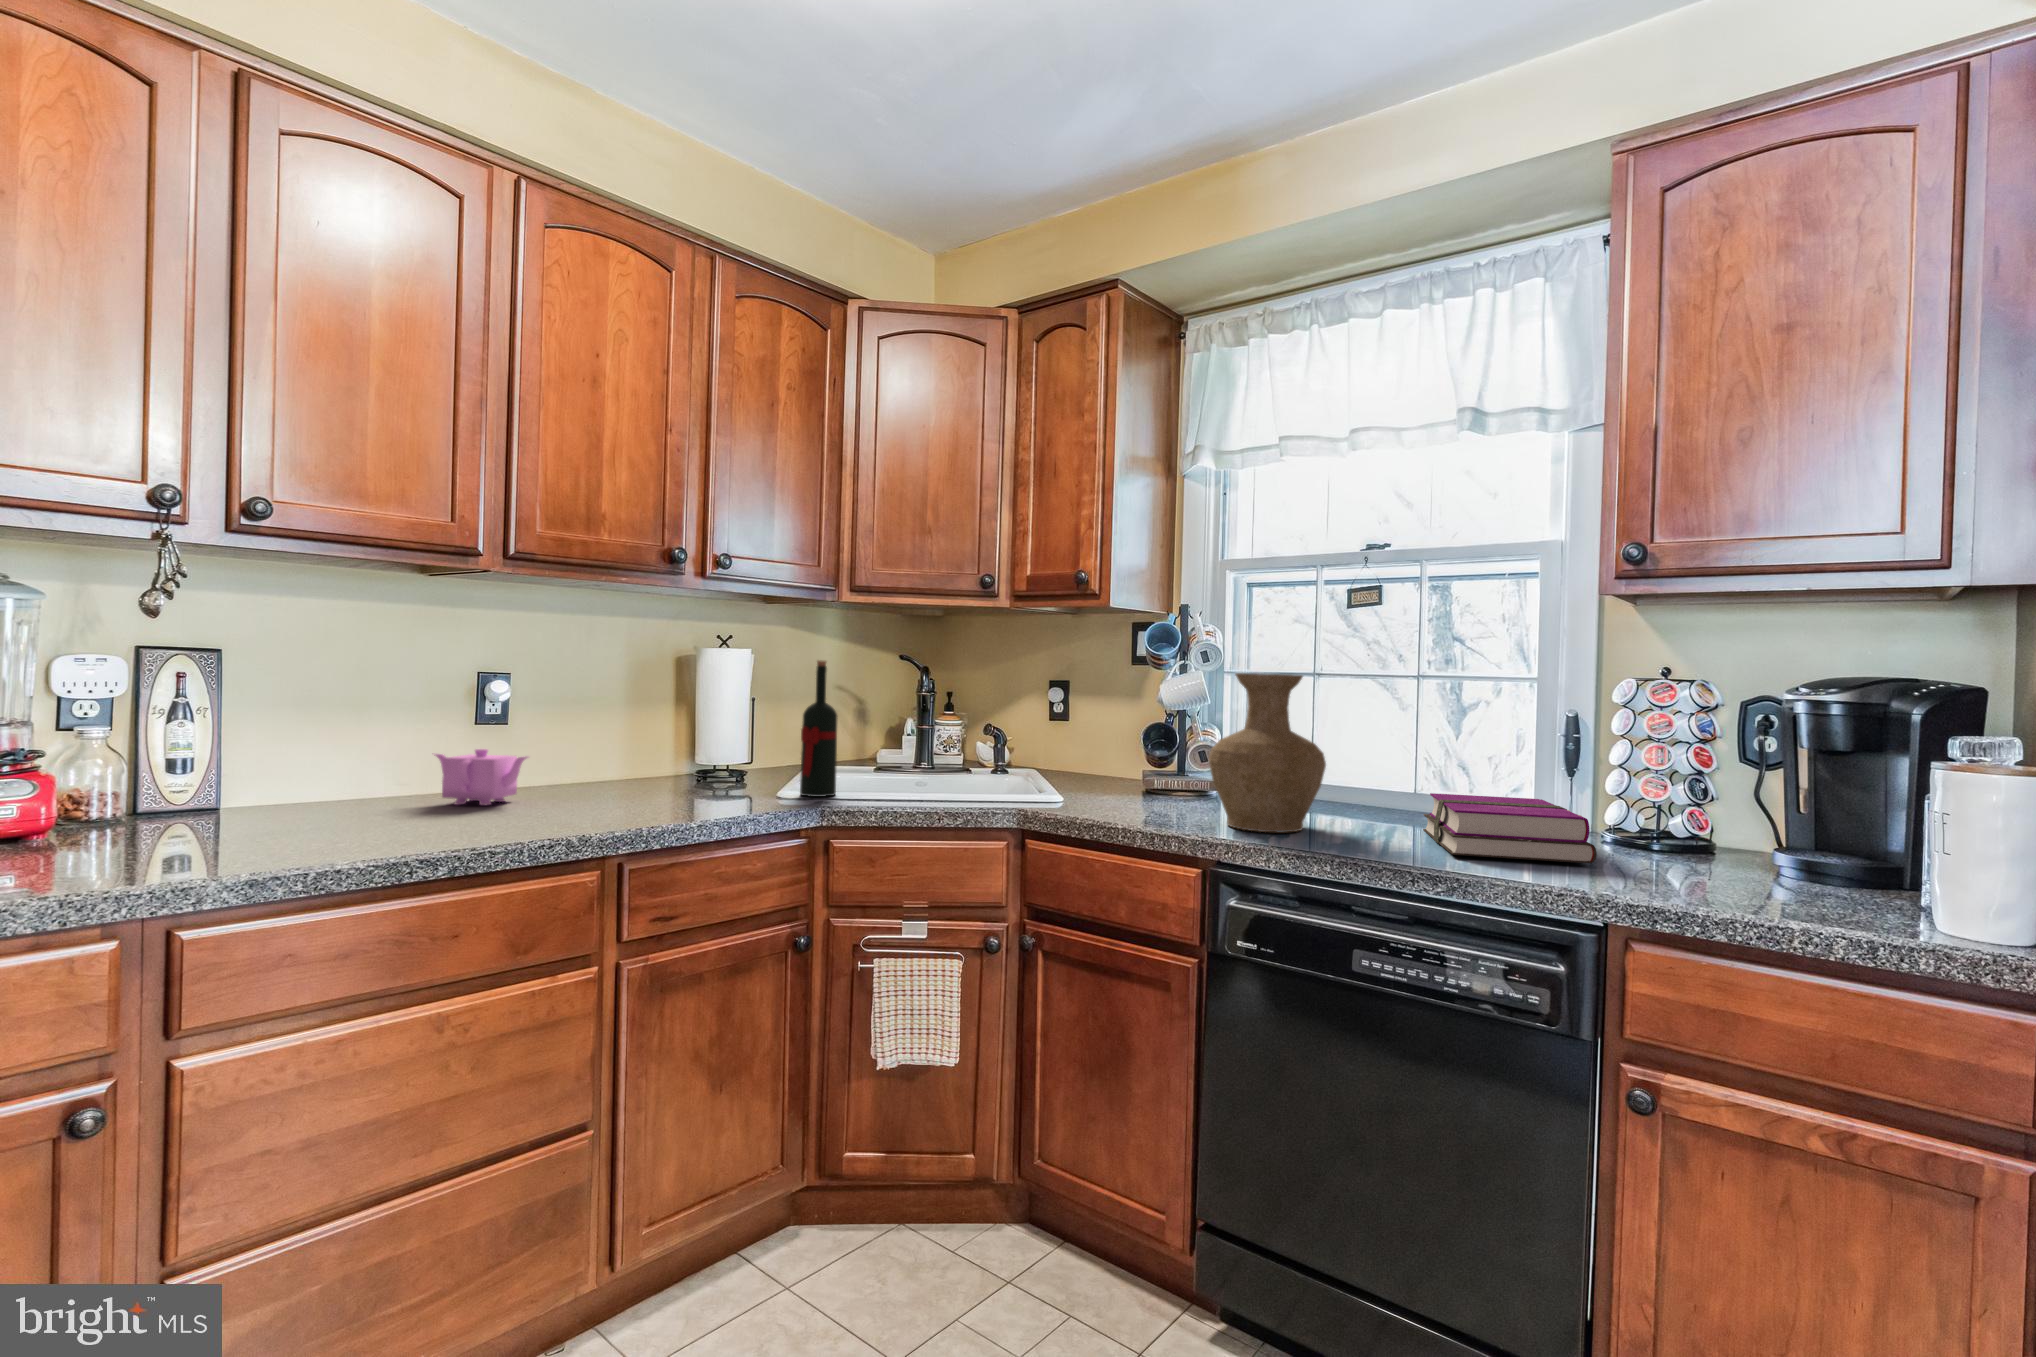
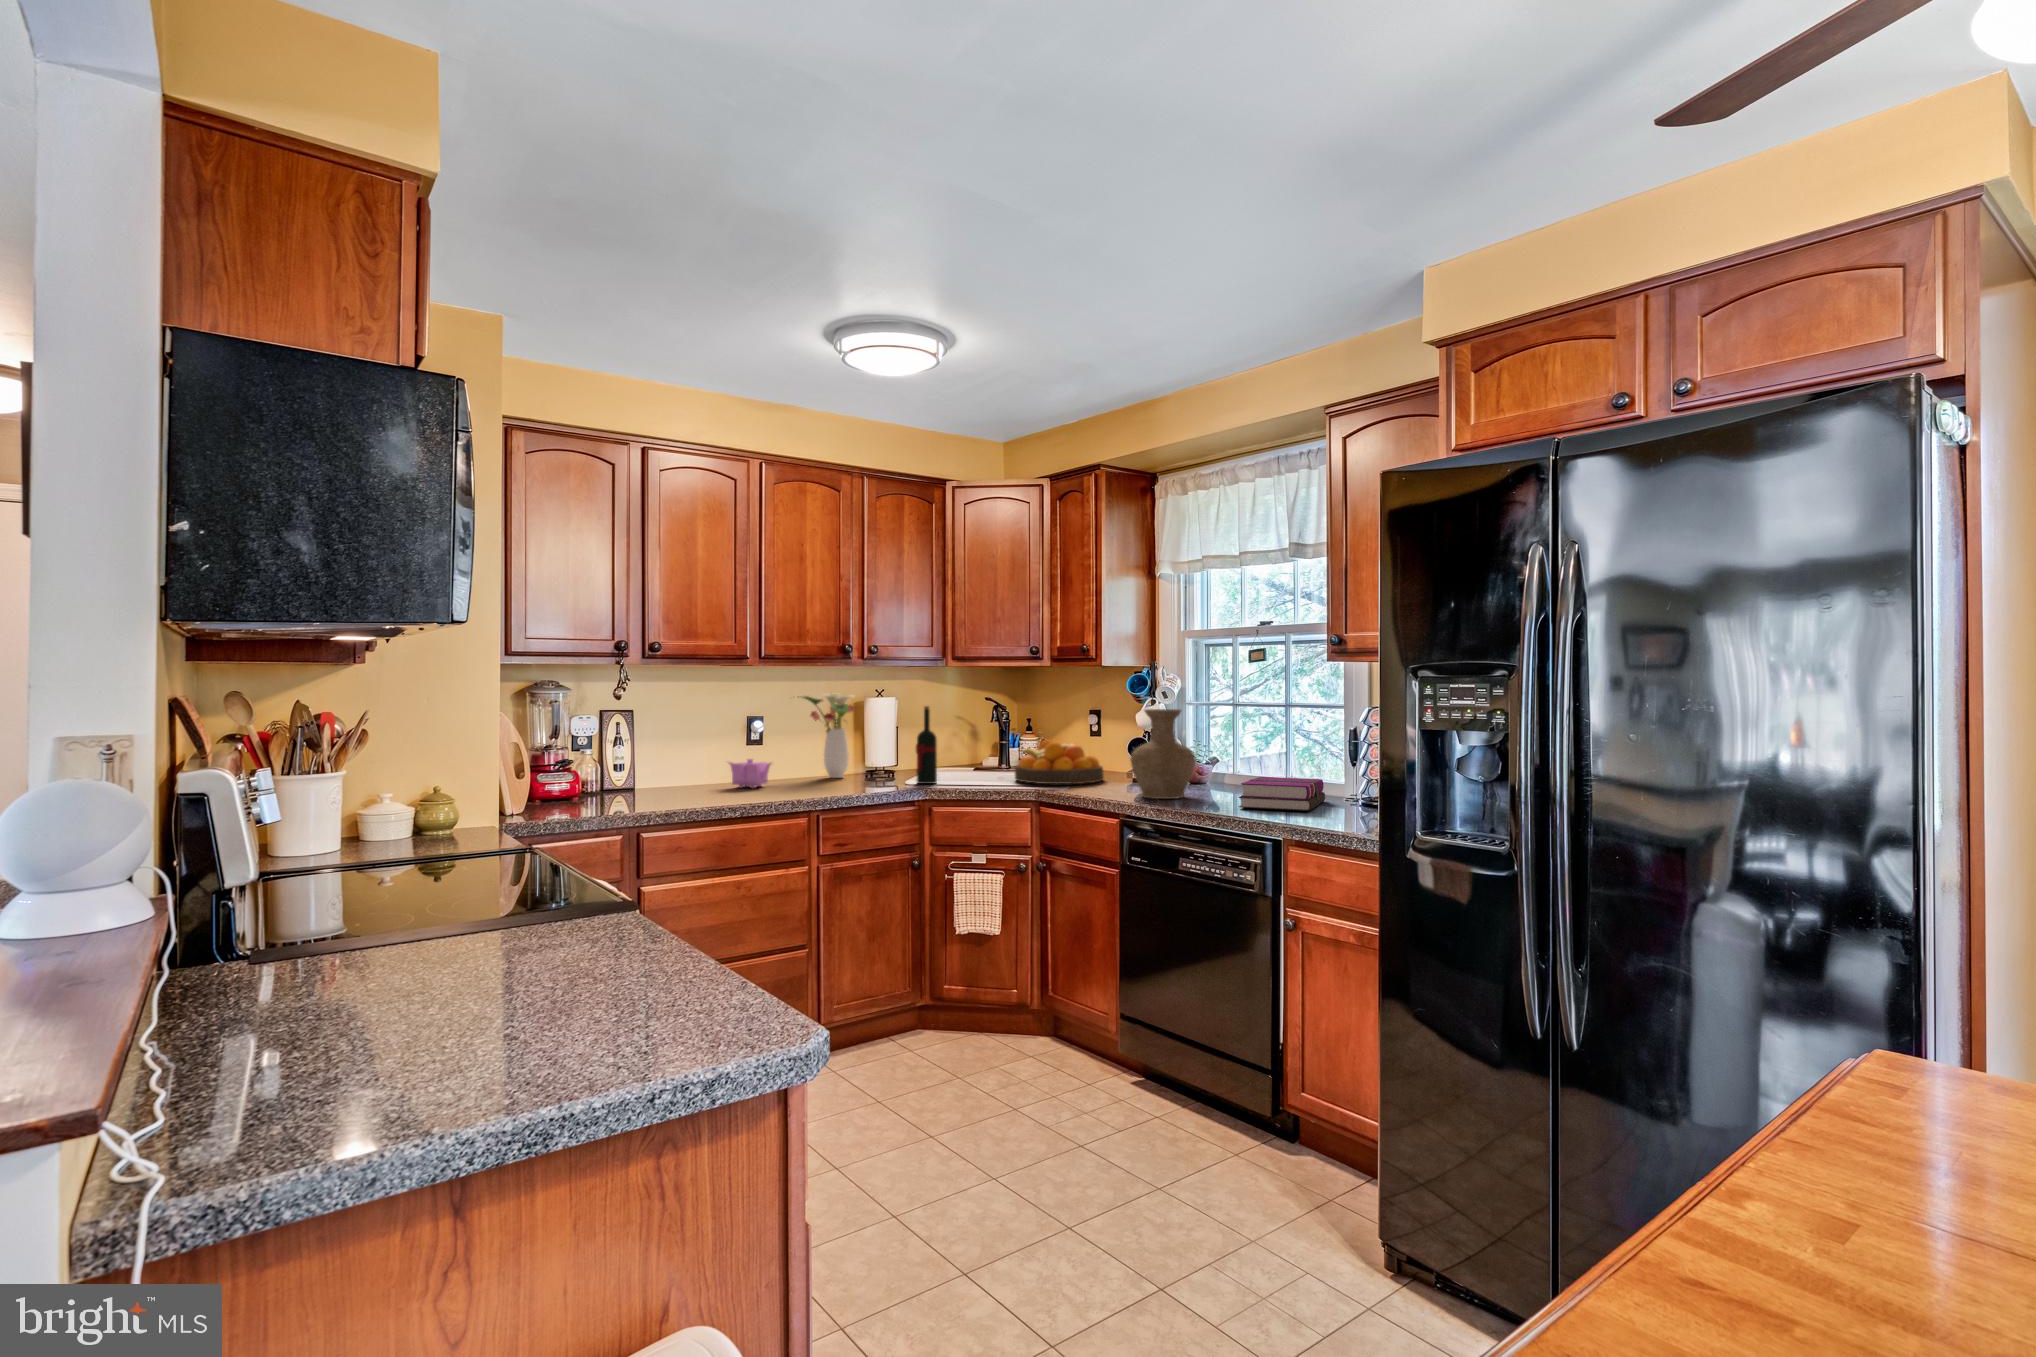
flower arrangement: none [564,635,687,783] -> present [803,694,855,778]
fruit bowl: none [965,723,1112,799] -> present [1015,740,1104,784]

